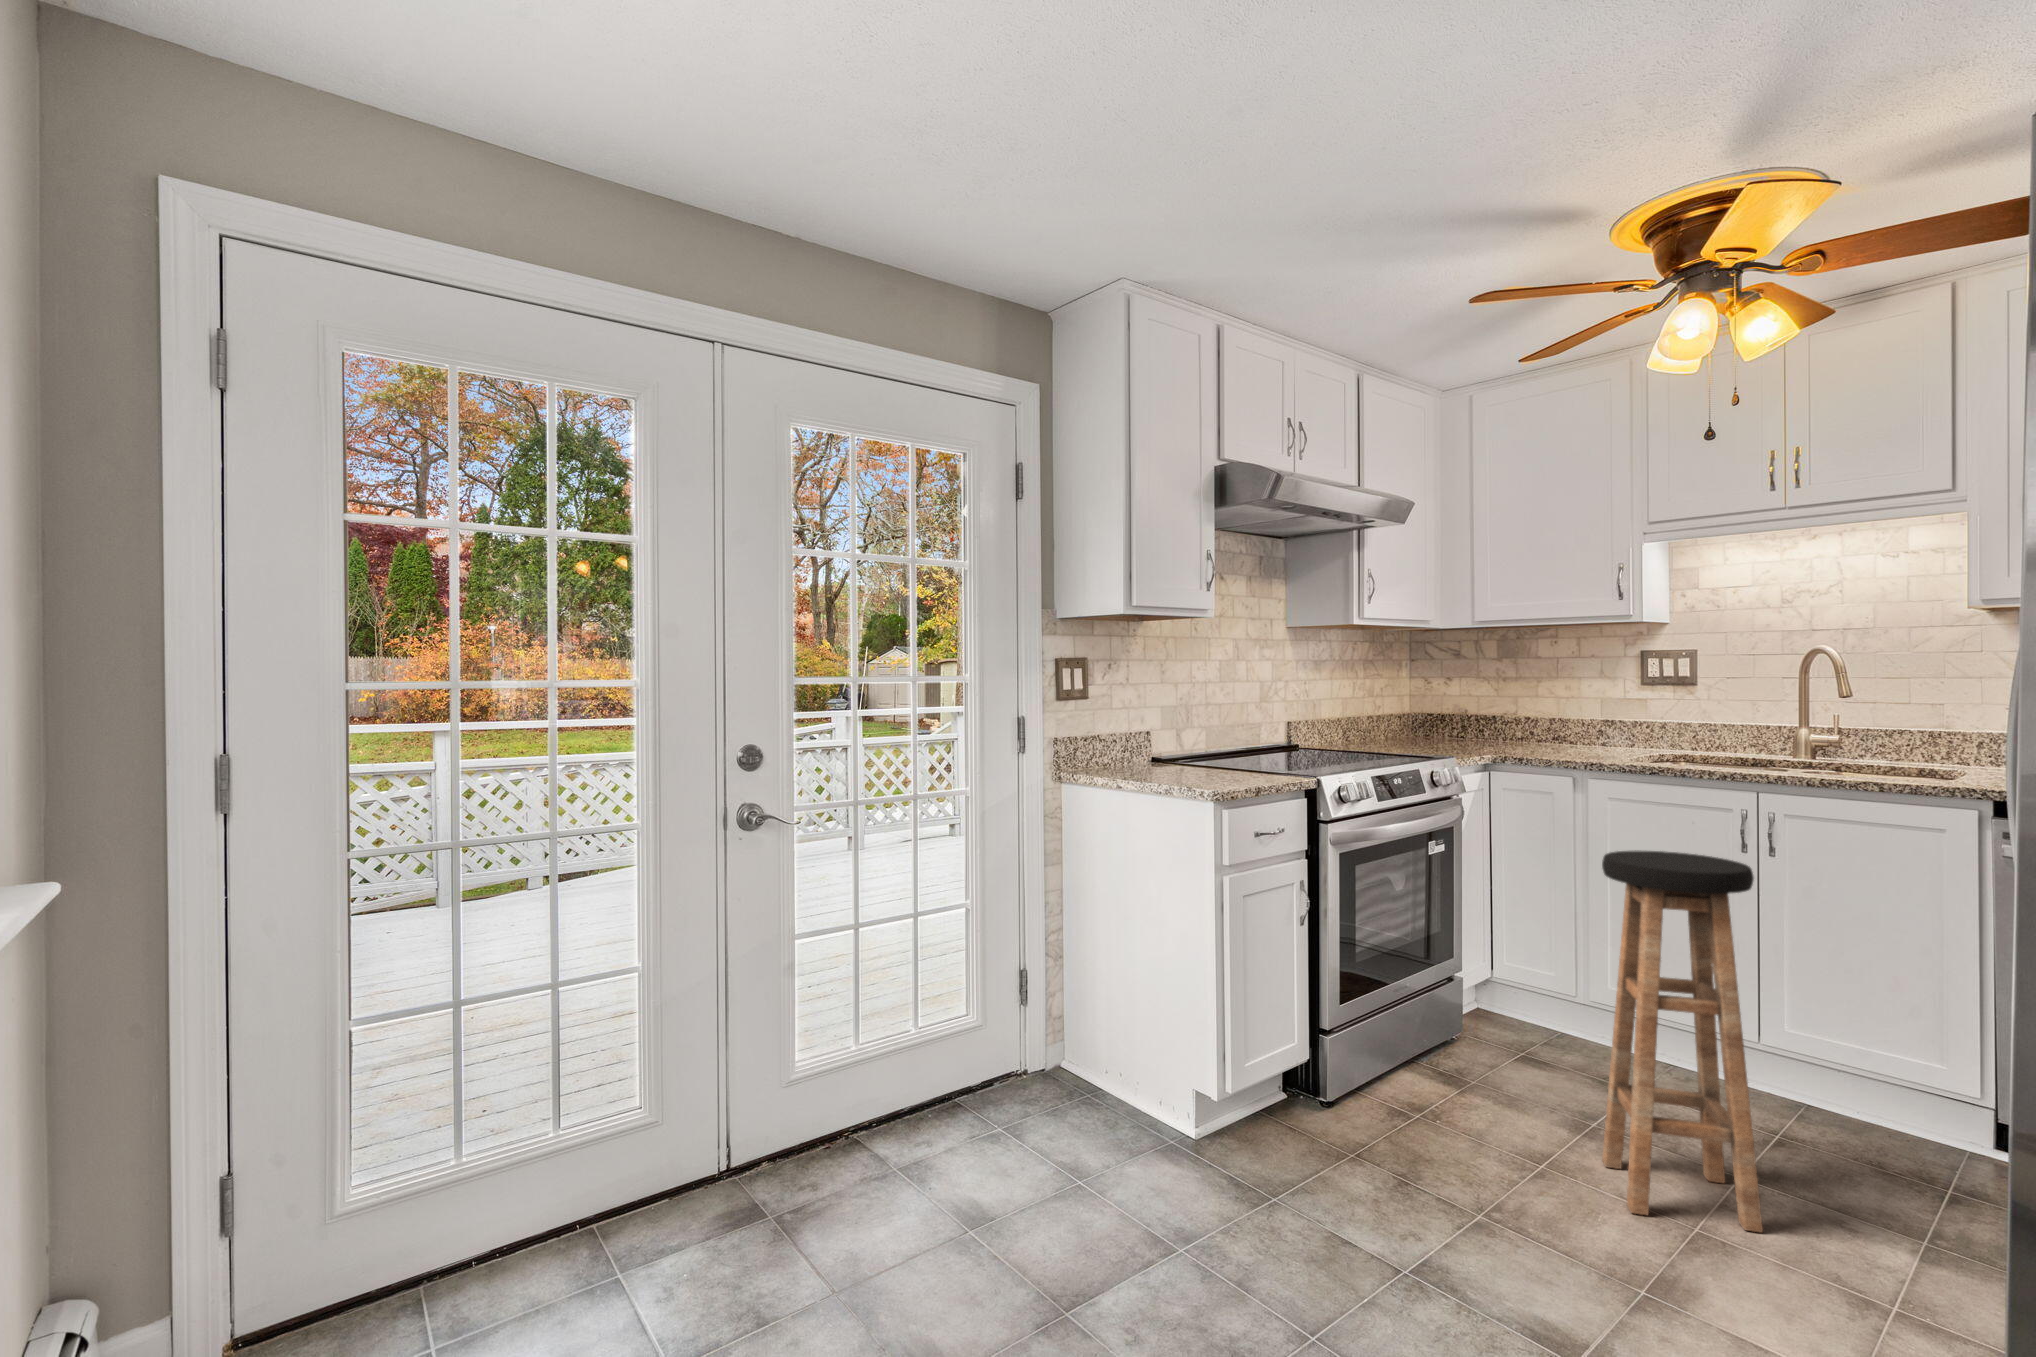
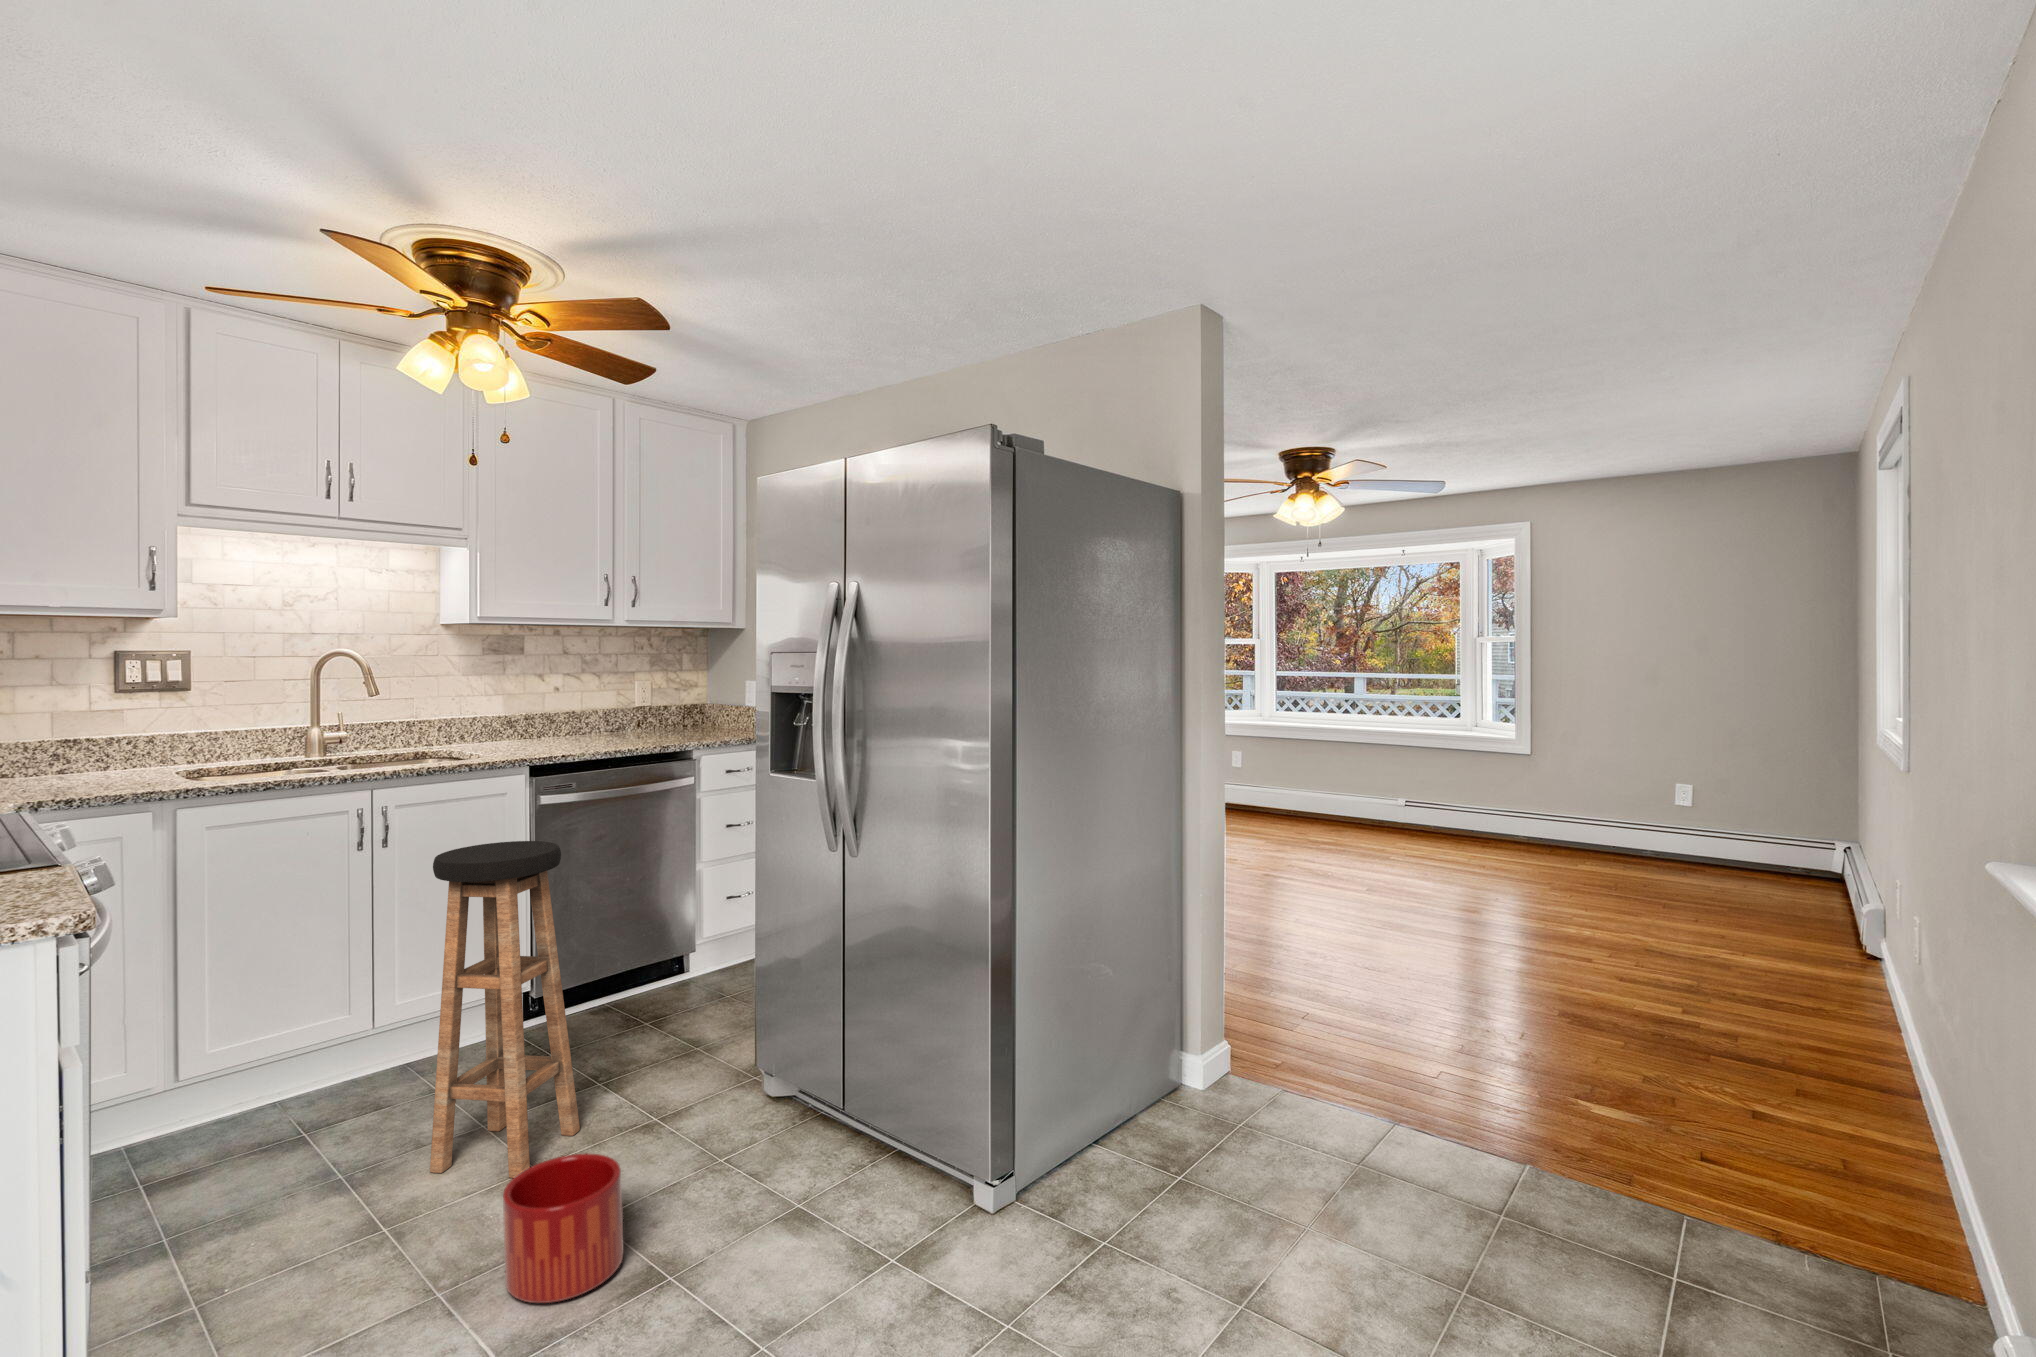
planter: none [1433,1149,1556,1303] -> present [503,1154,624,1303]

